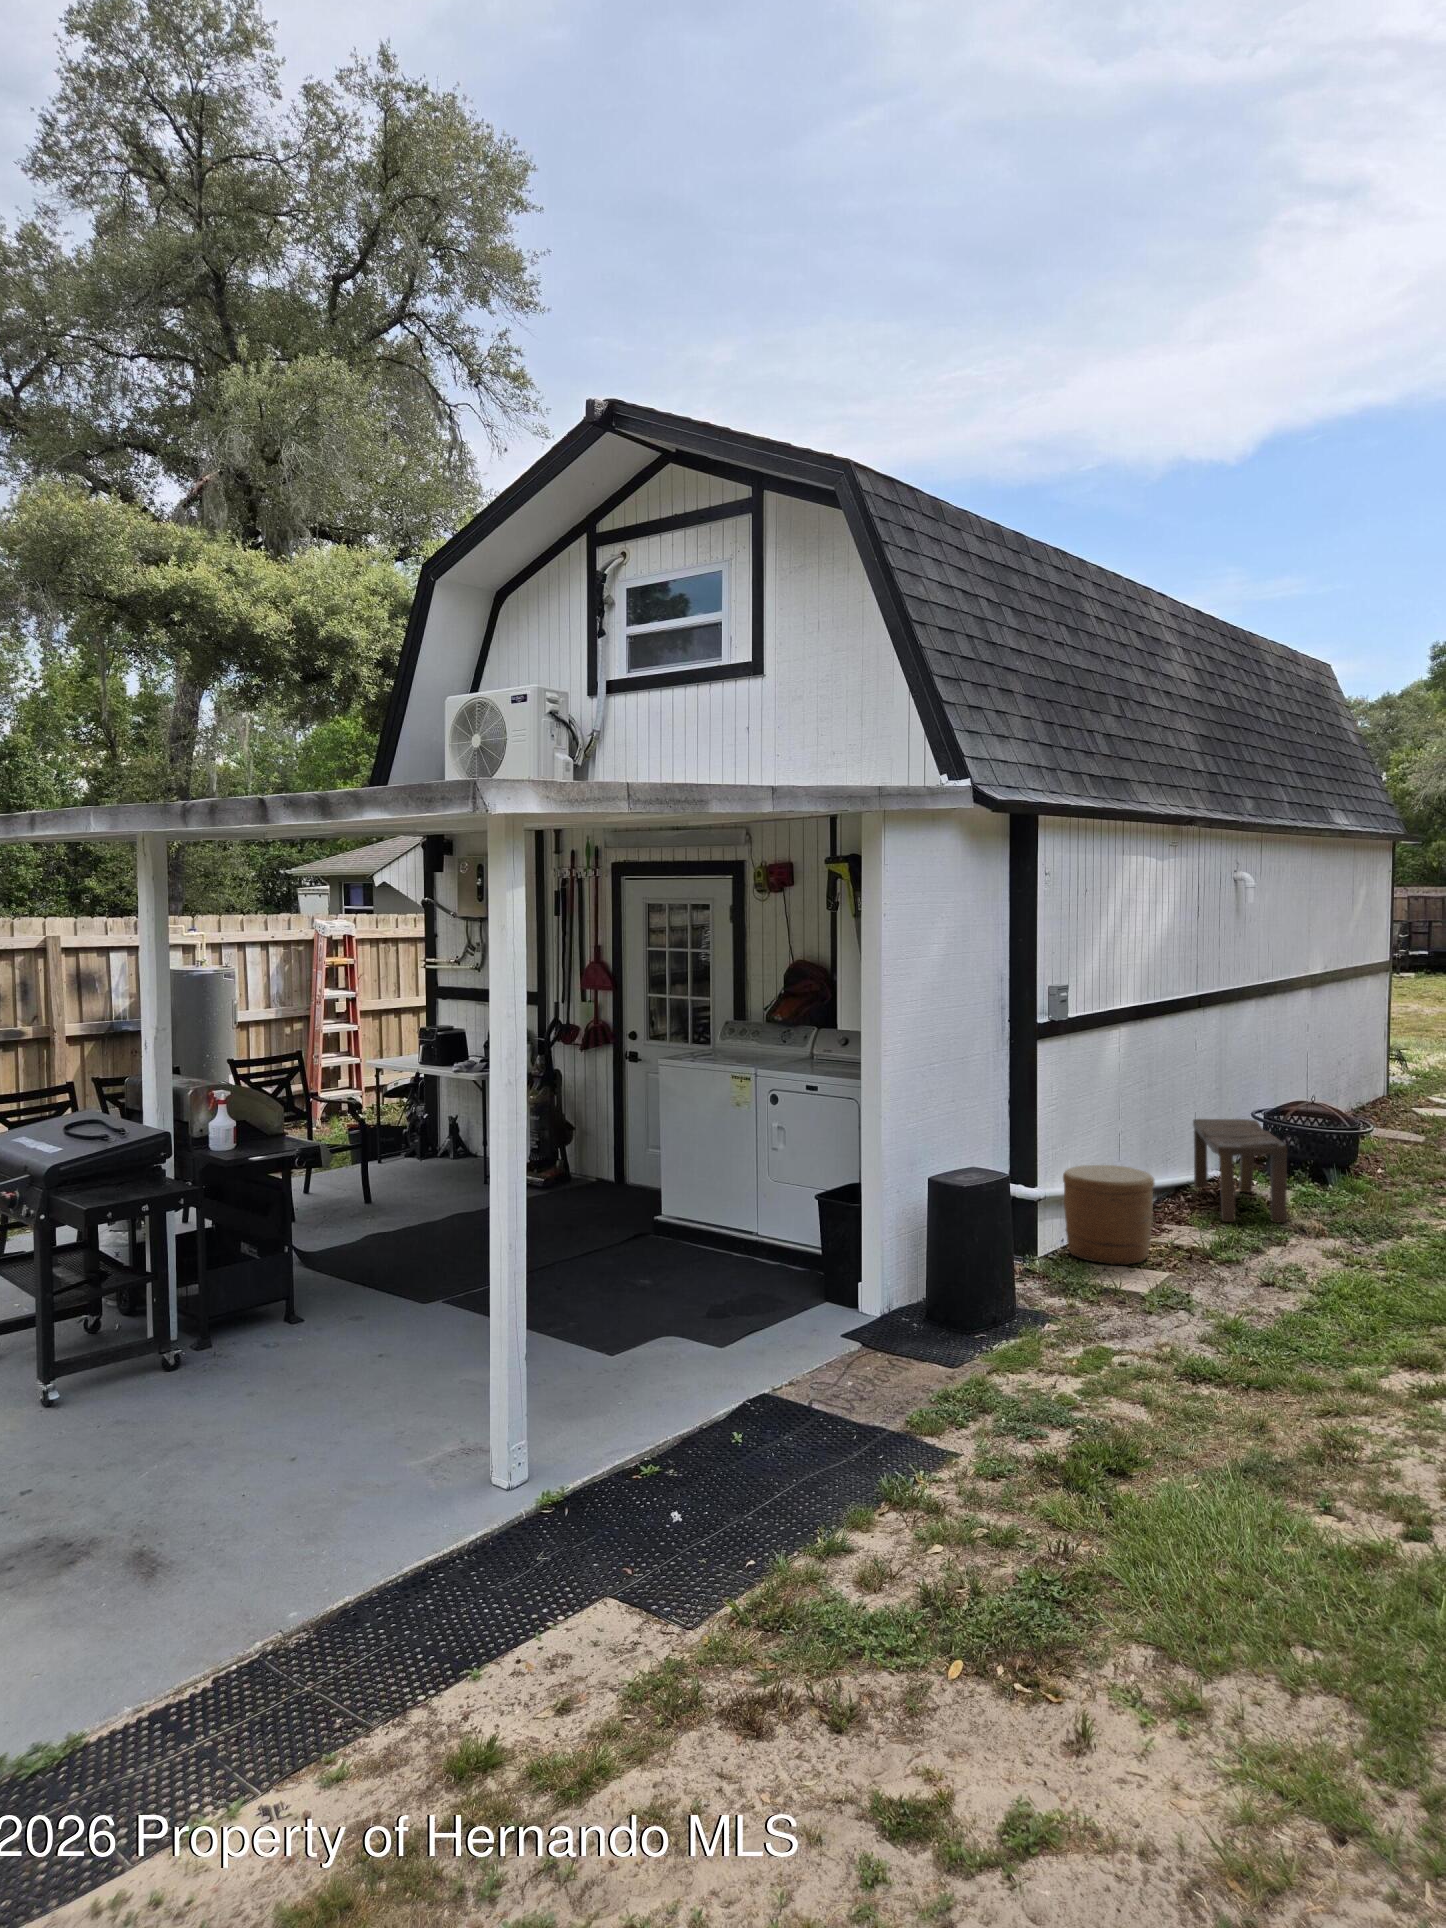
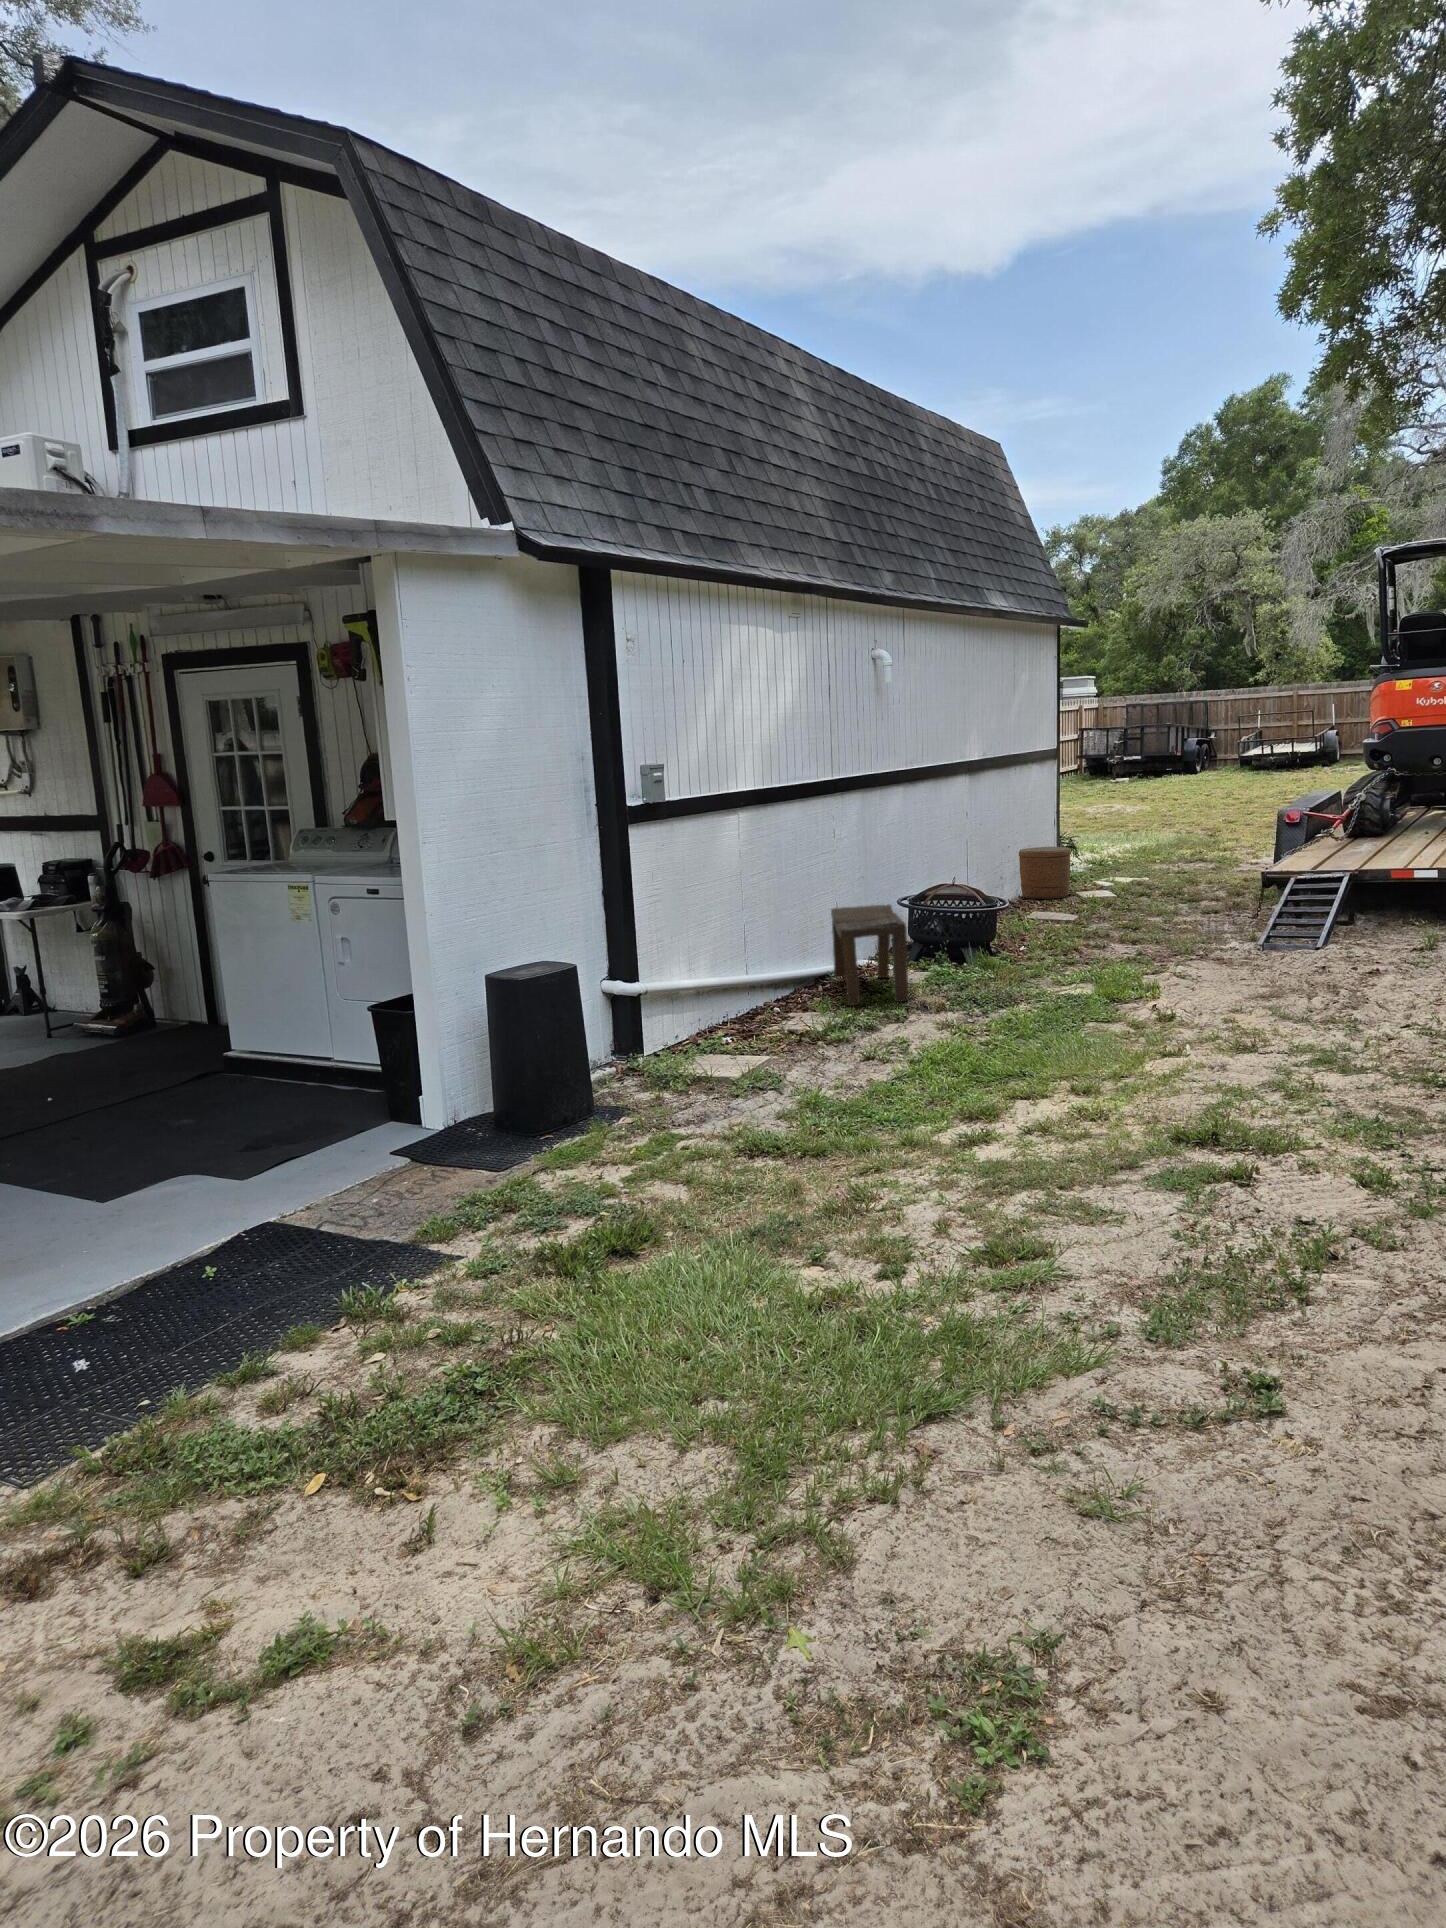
woven basket: present [1063,1165,1155,1265] -> present [1019,847,1071,899]

